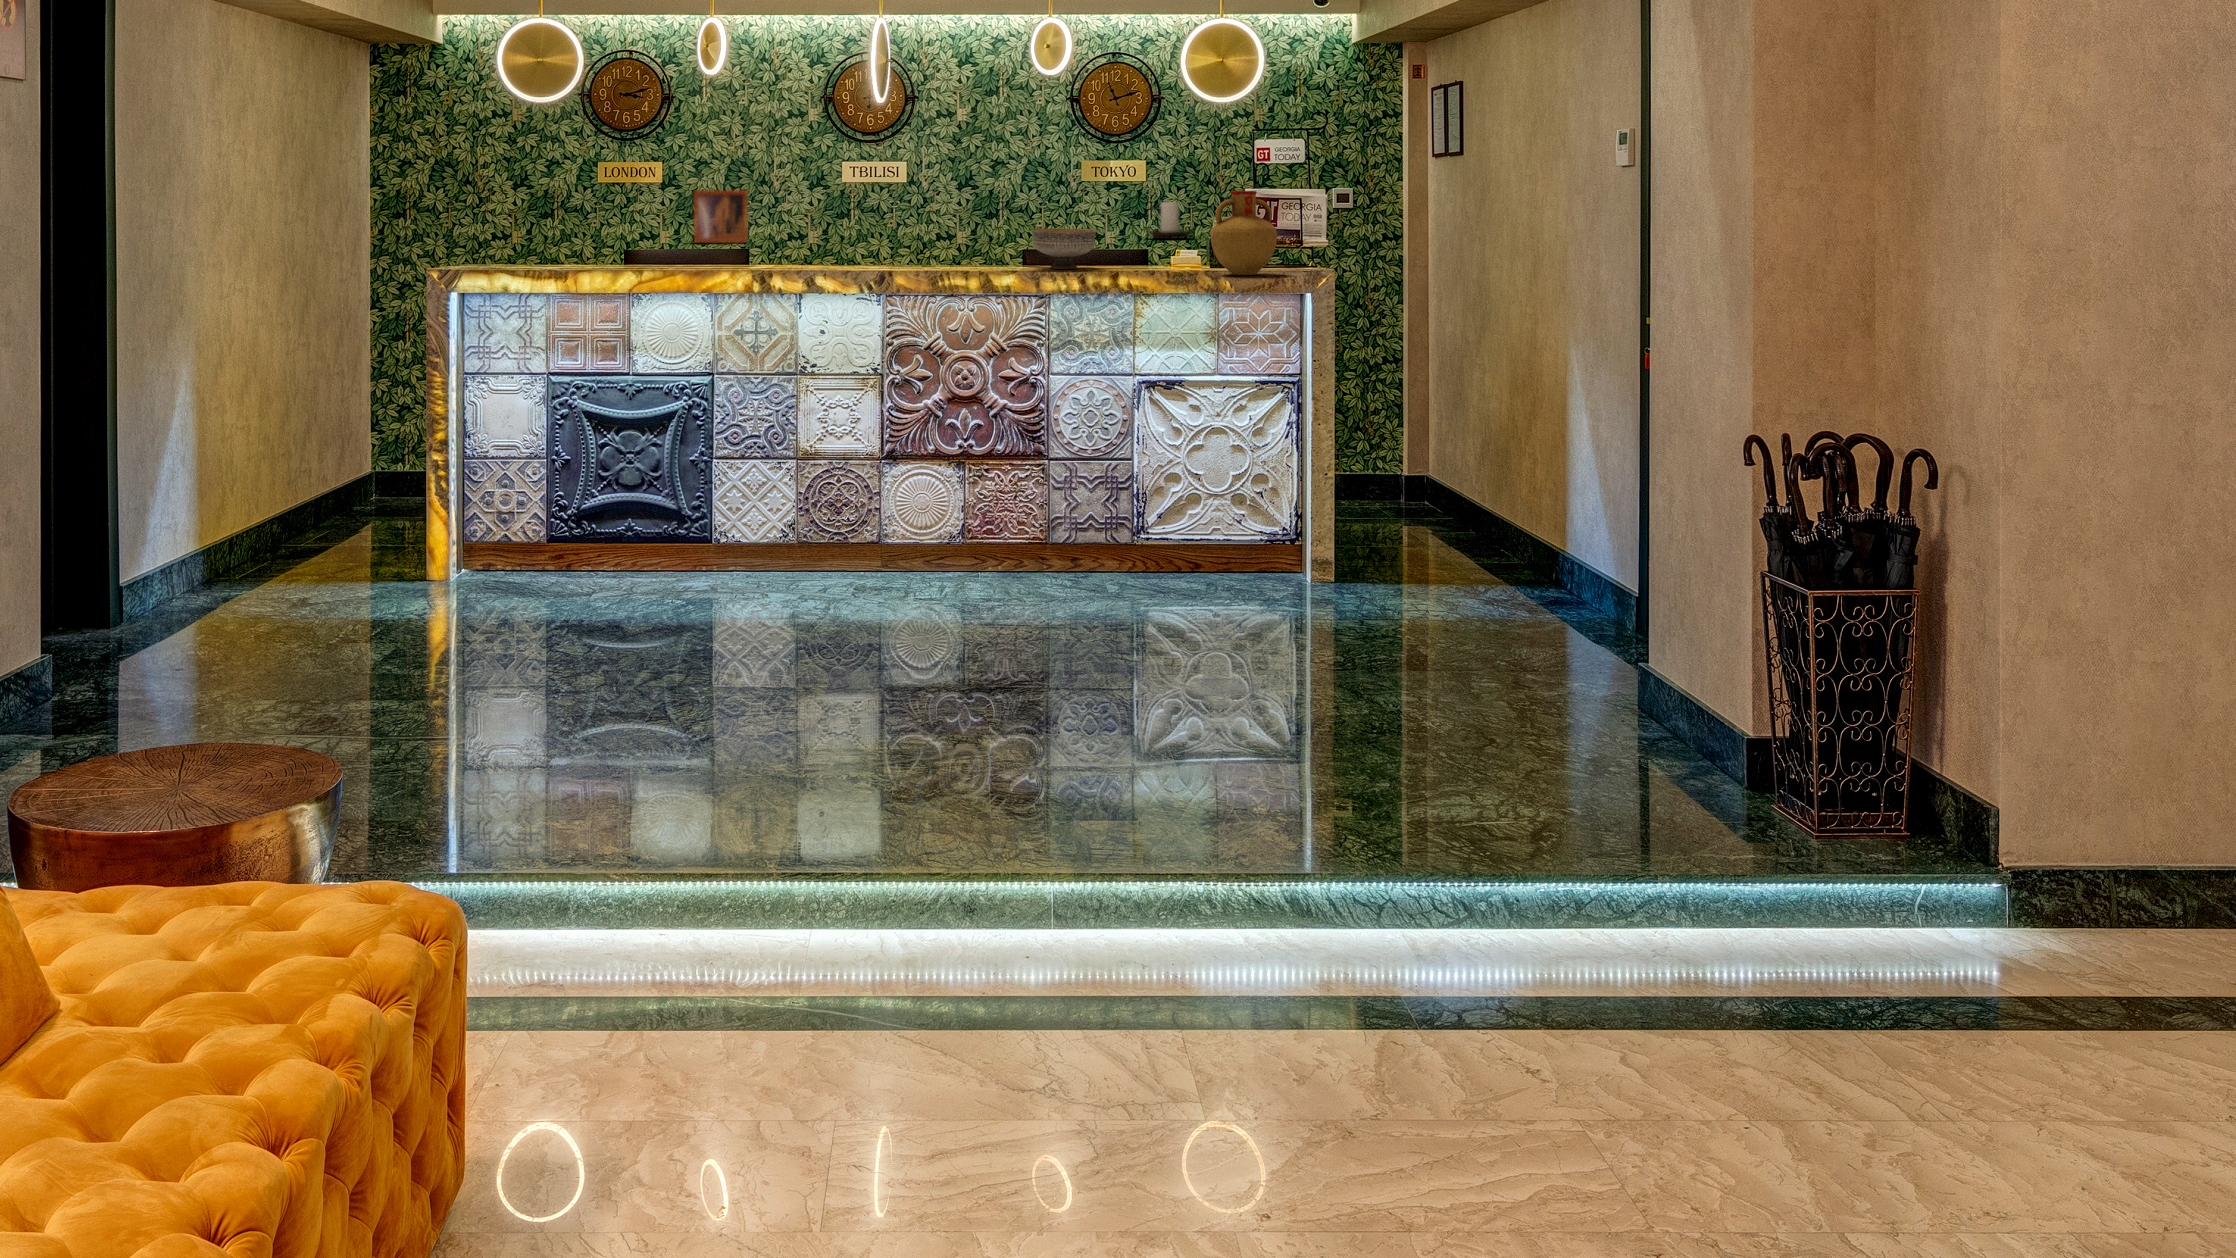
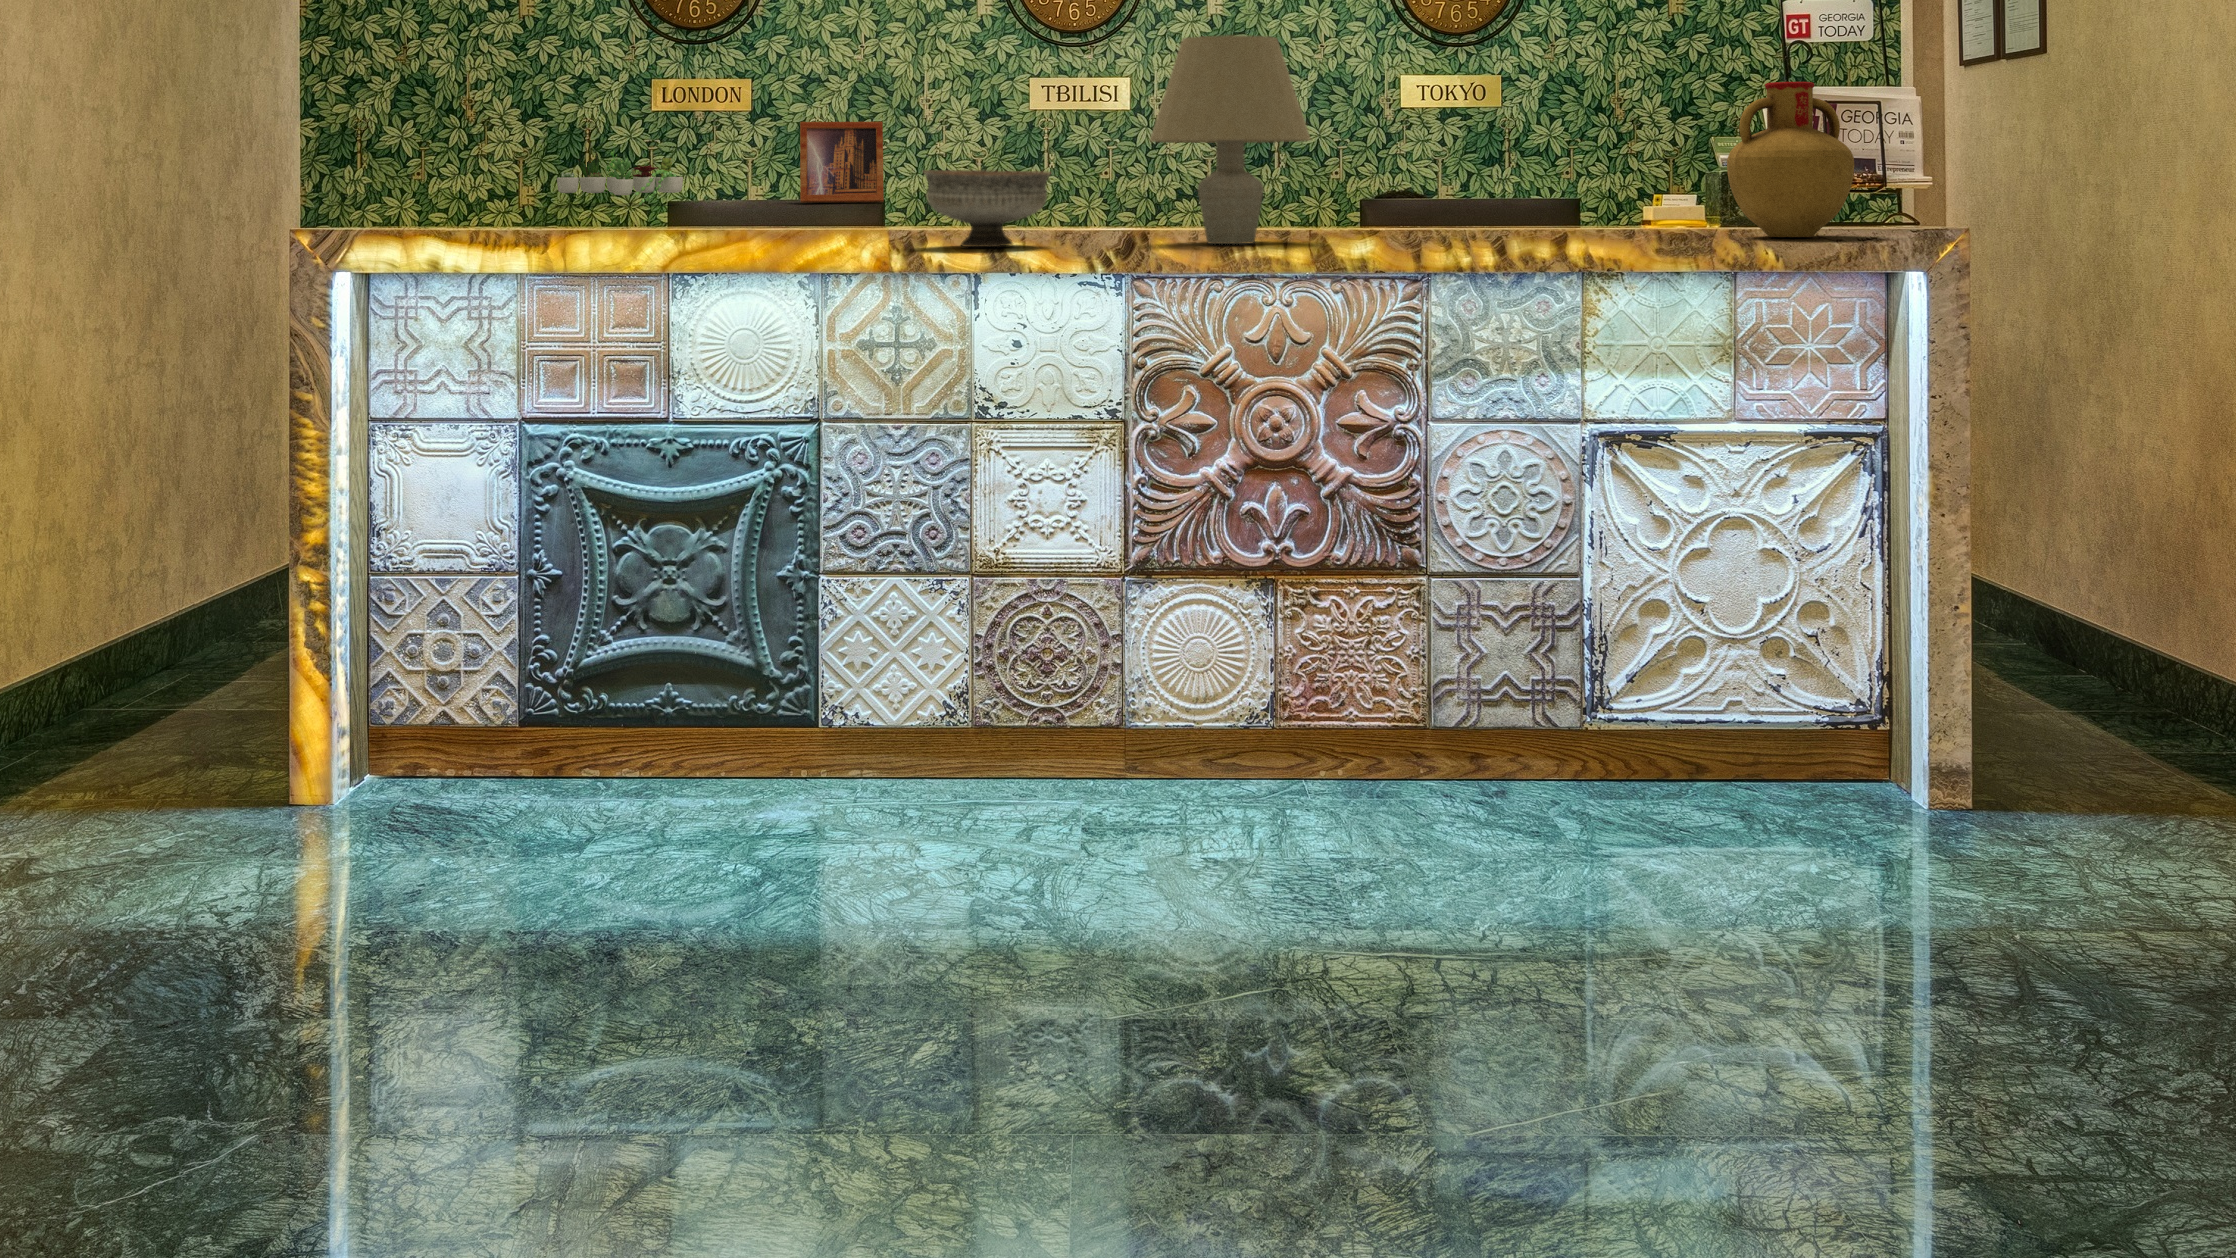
table lamp: none [895,165,983,278] -> present [1150,35,1310,244]
candle holder: present [1147,202,1192,239] -> none [1495,134,1577,194]
succulent plant: none [526,206,617,245] -> present [557,152,683,205]
bowl: present [1031,229,1097,269] -> present [923,170,1051,247]

